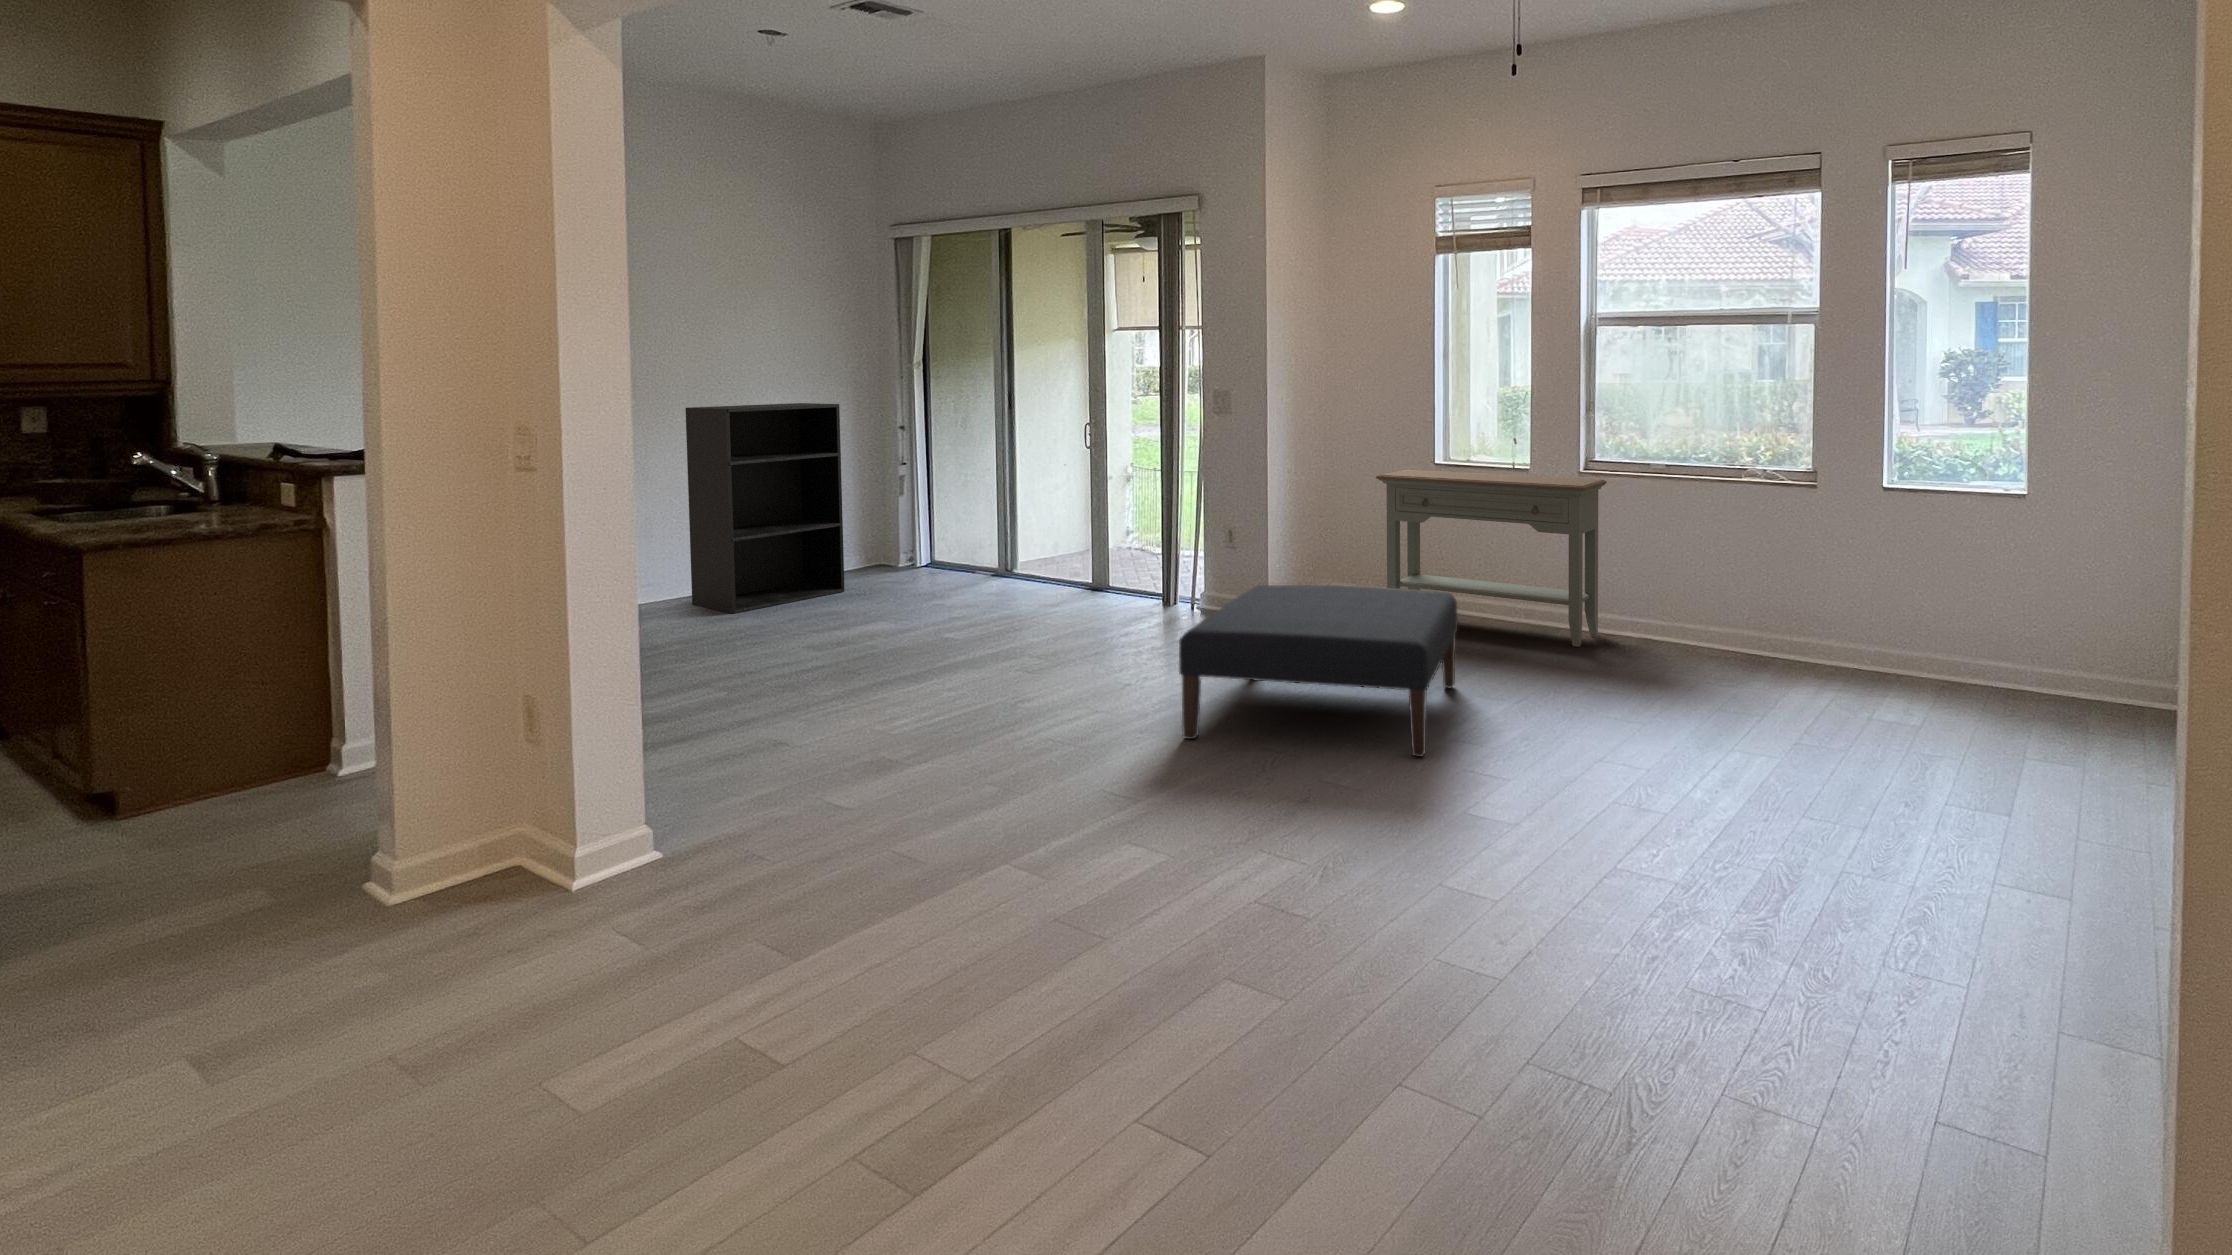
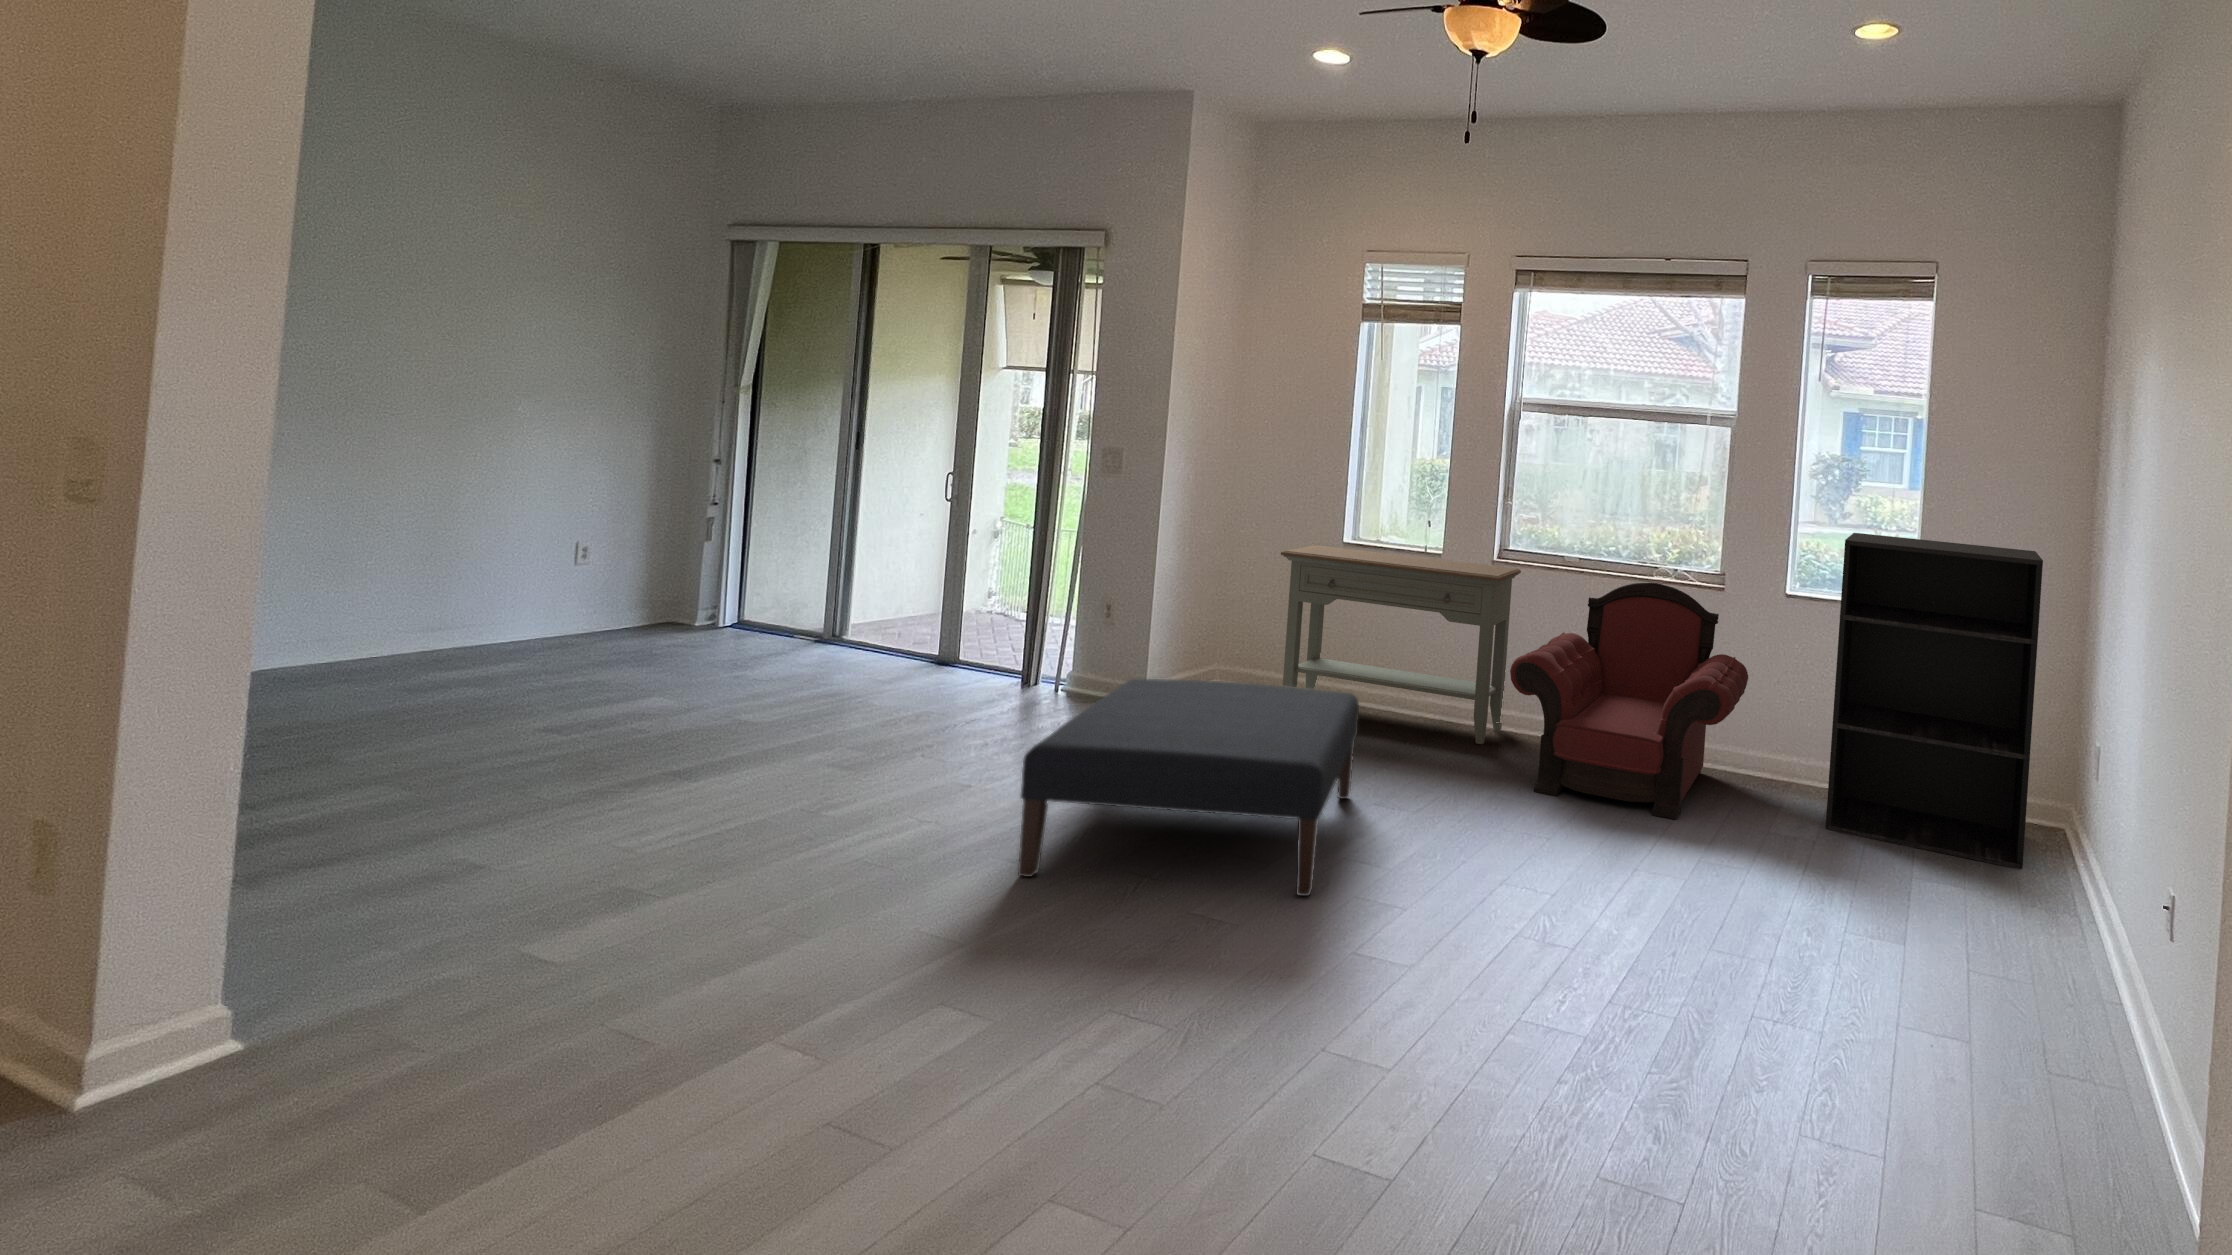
bookshelf: present [685,403,845,613] -> present [1826,533,2043,869]
armchair: none [1599,485,1848,707] -> present [1510,583,1748,819]

